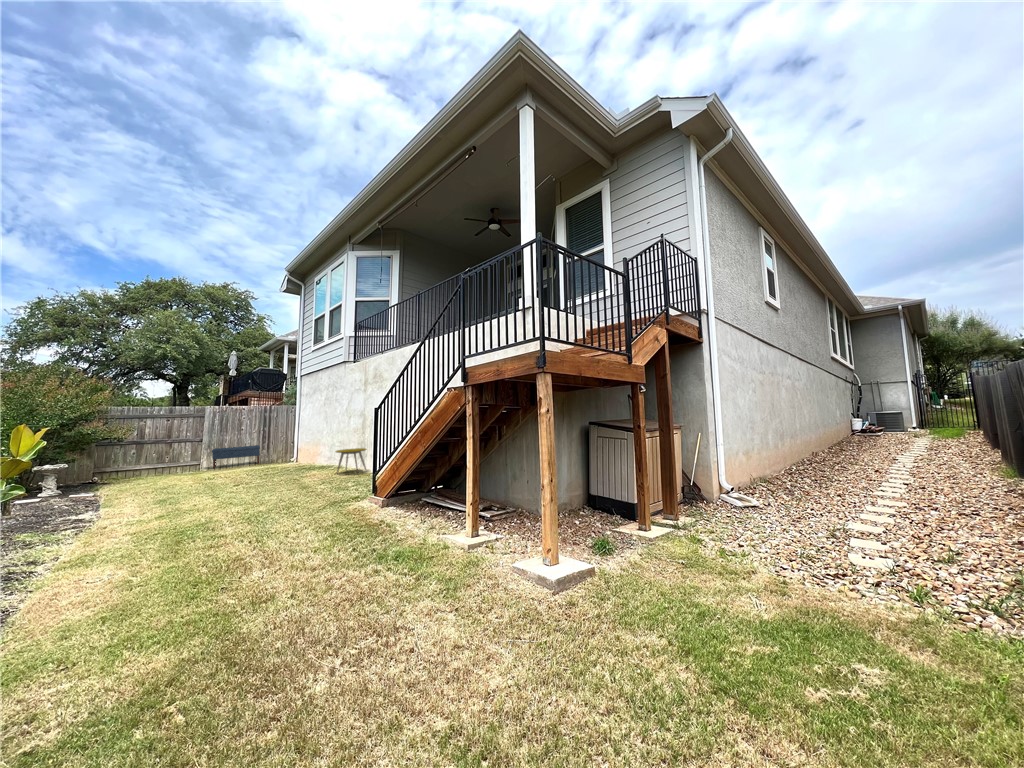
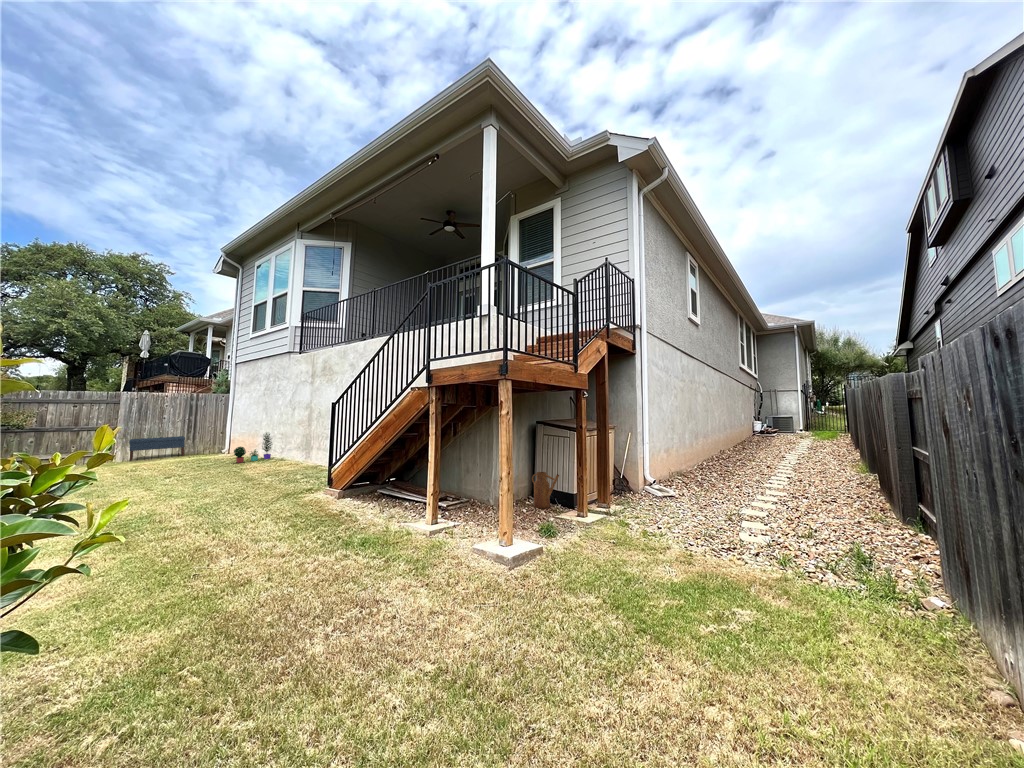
potted plant: none [297,439,334,470] -> present [234,433,272,463]
side table: present [335,448,367,474] -> none [278,442,312,467]
watering can: none [585,478,615,519] -> present [532,472,559,509]

